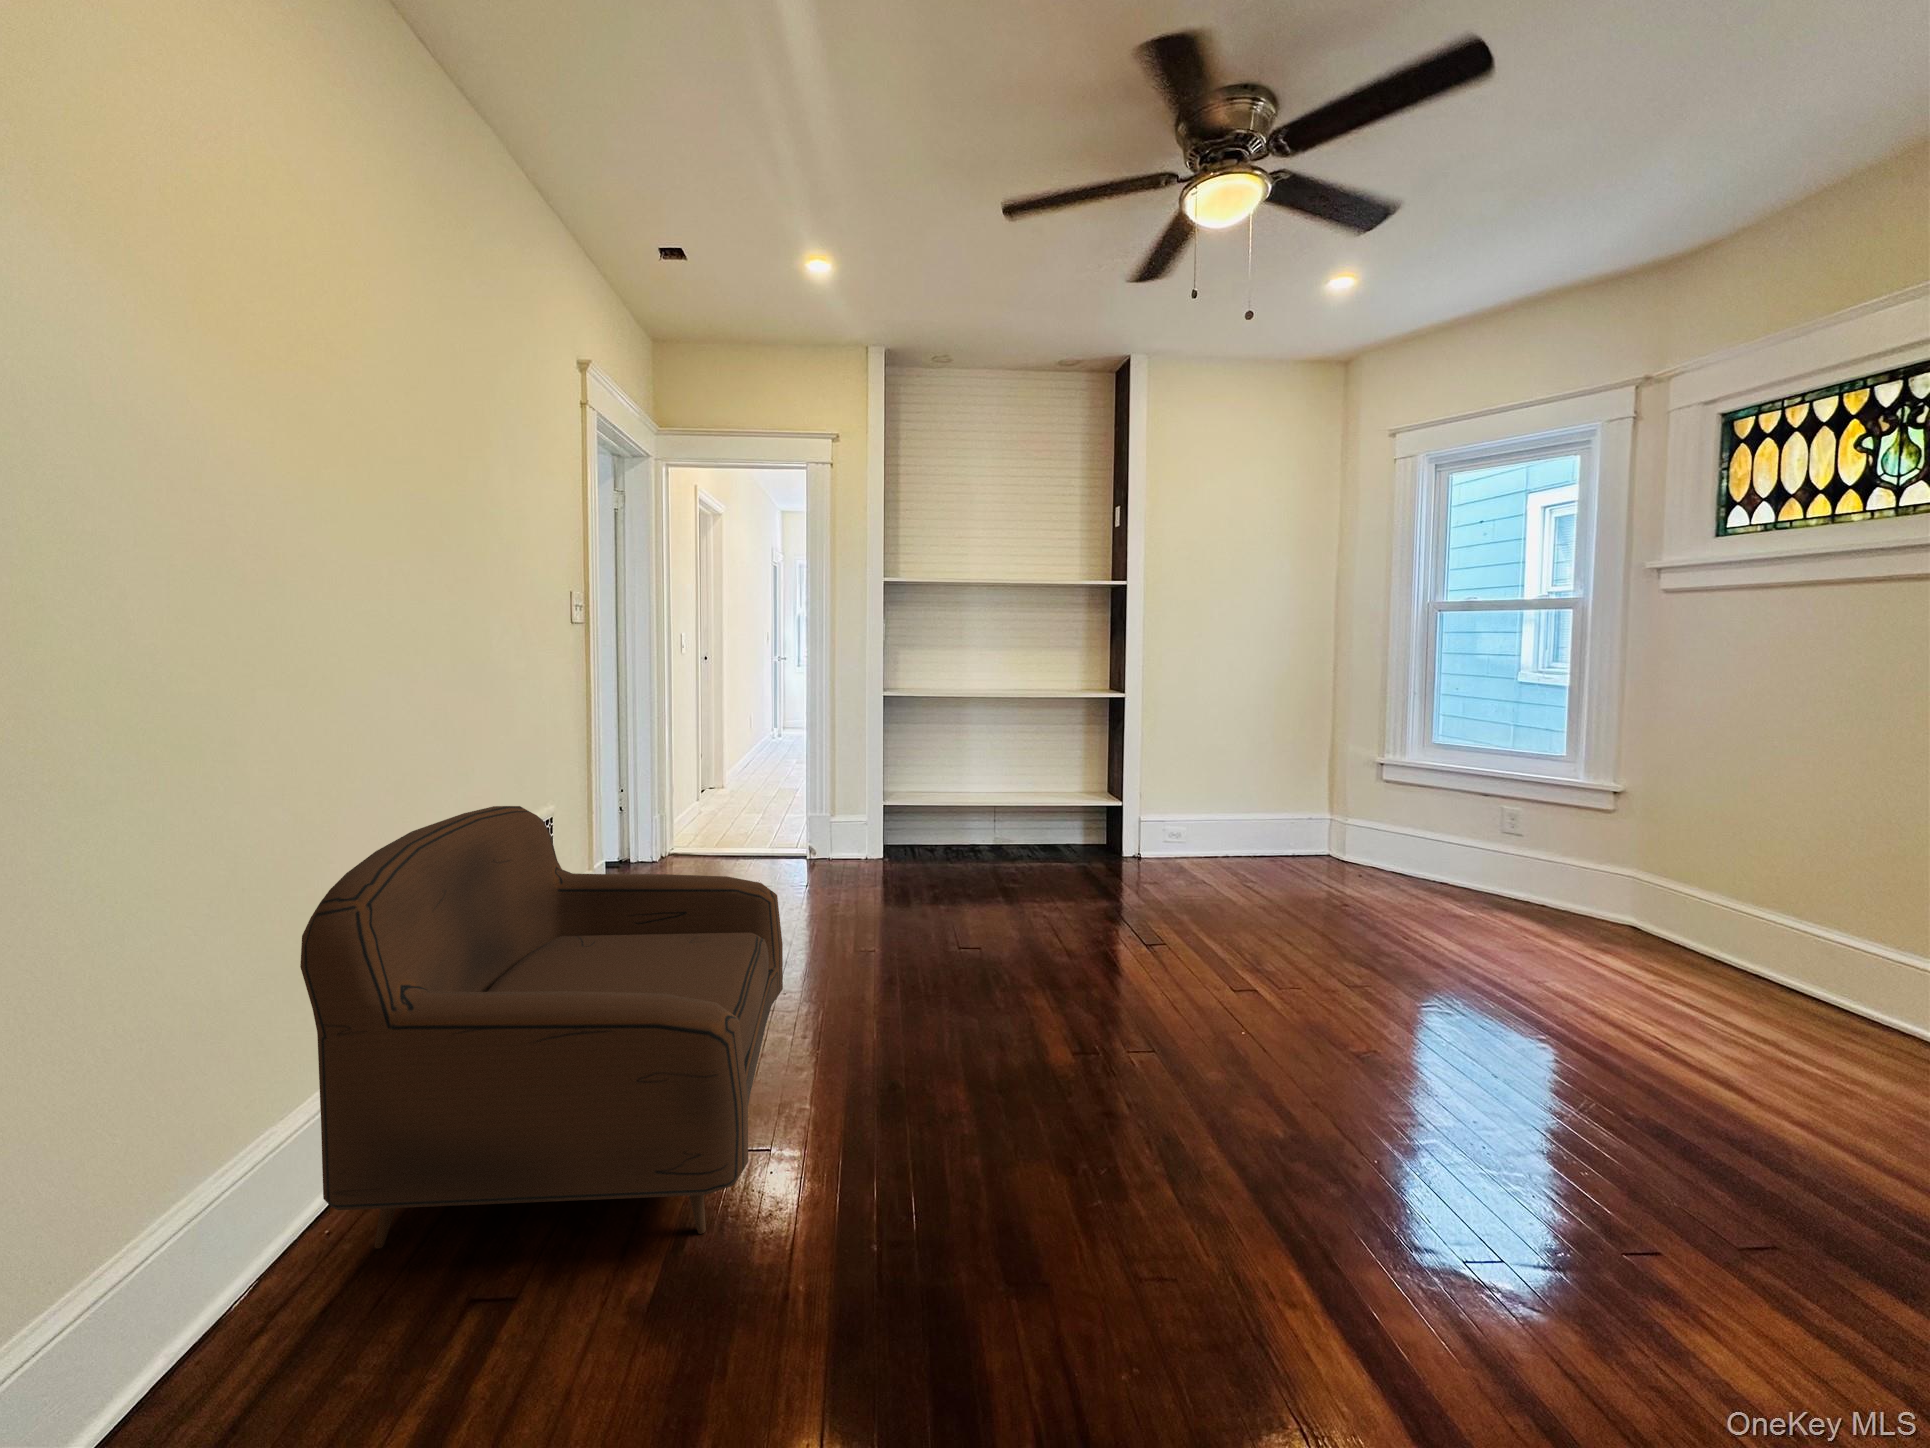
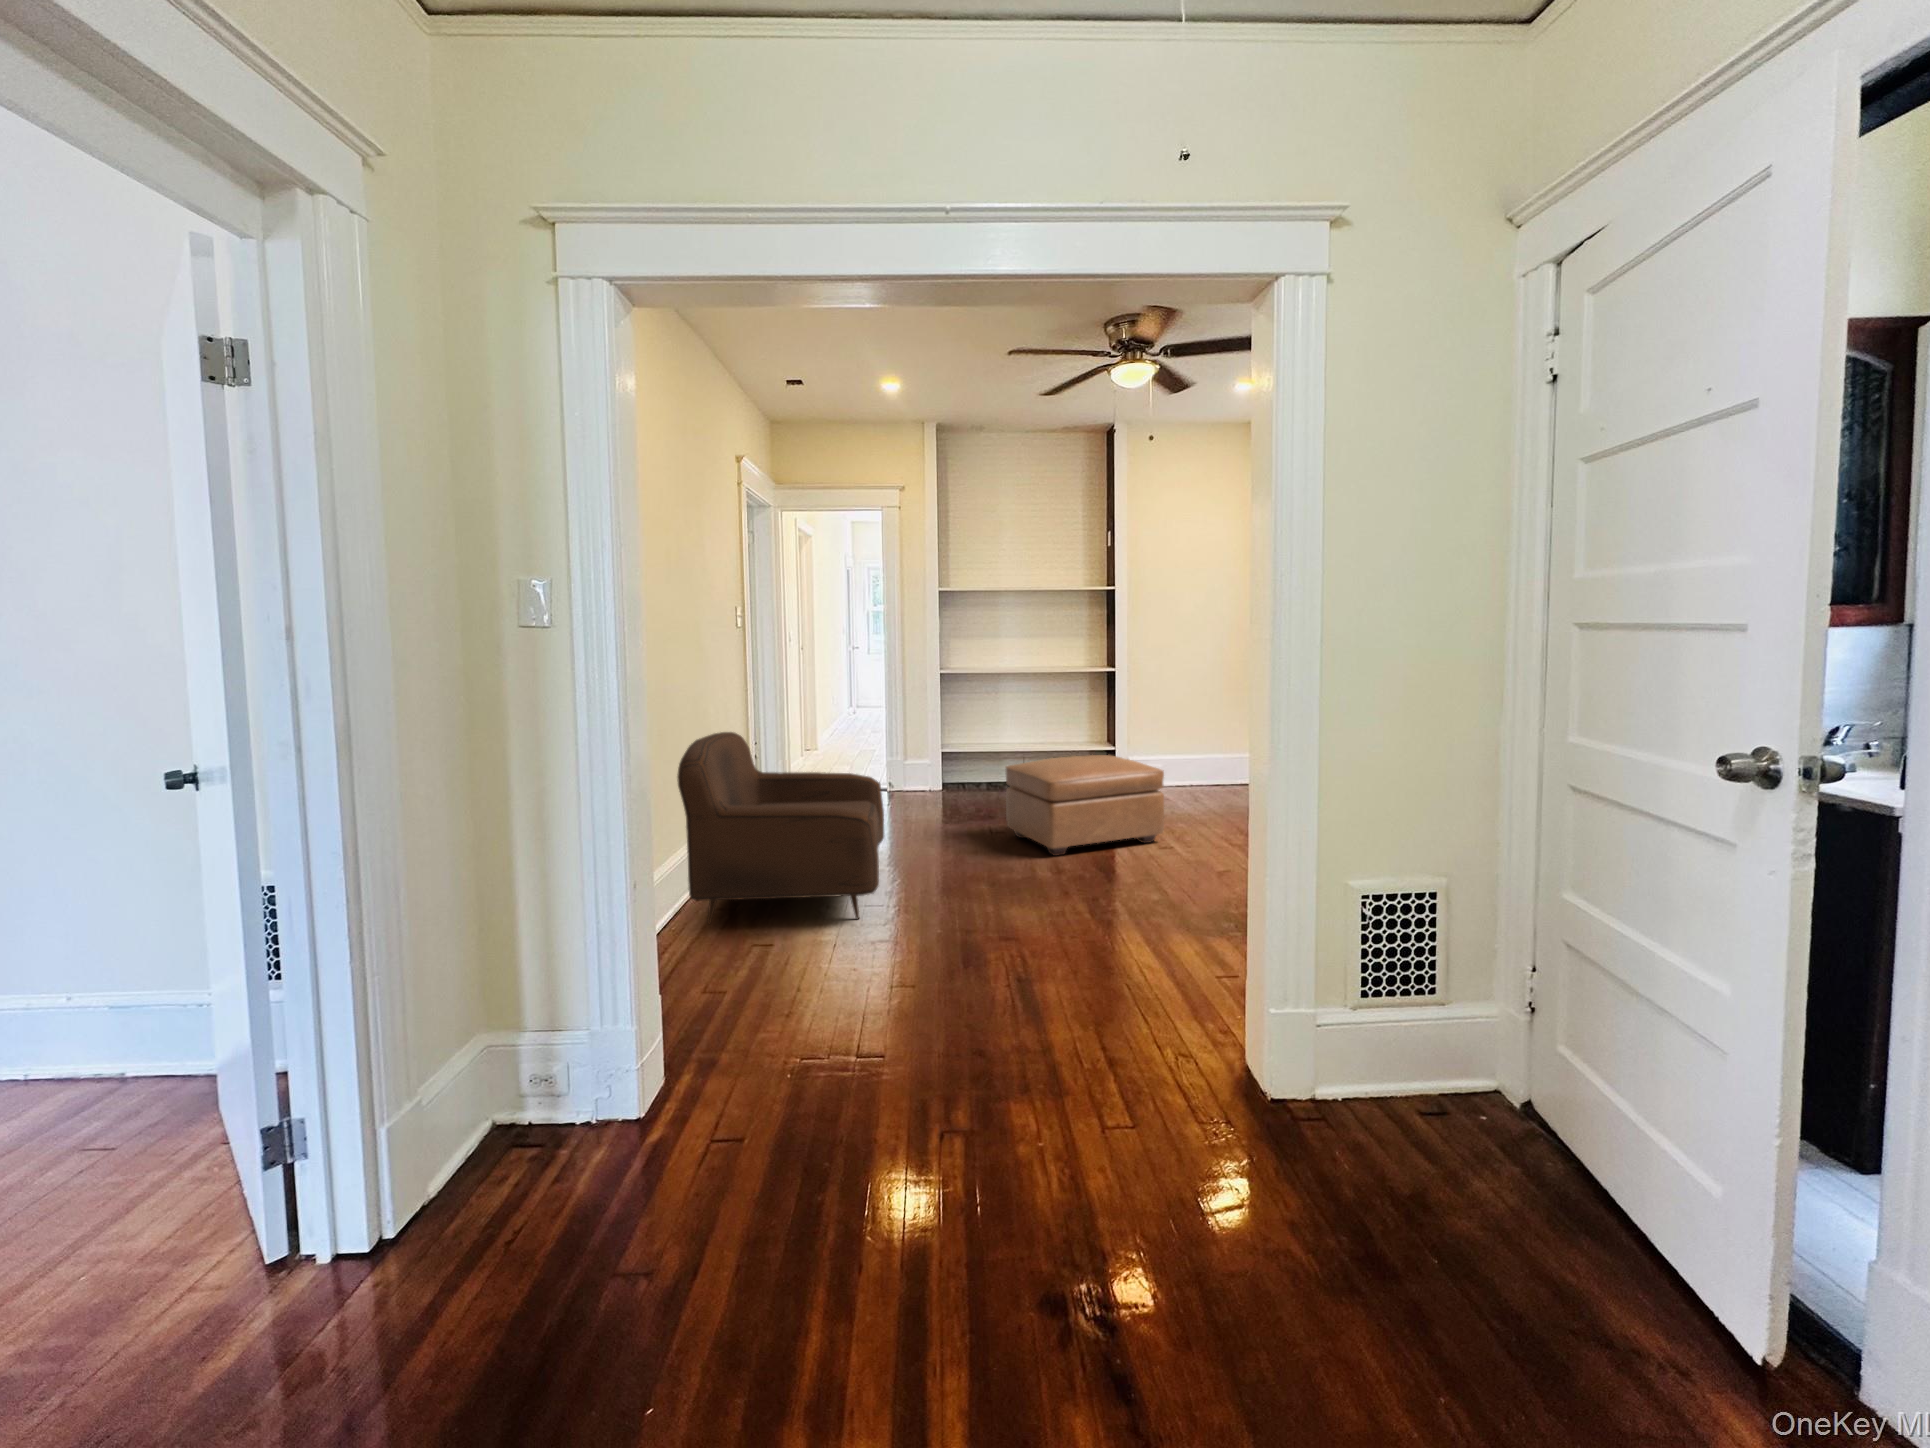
ottoman: none [984,831,1243,1014] -> present [1006,755,1164,856]

